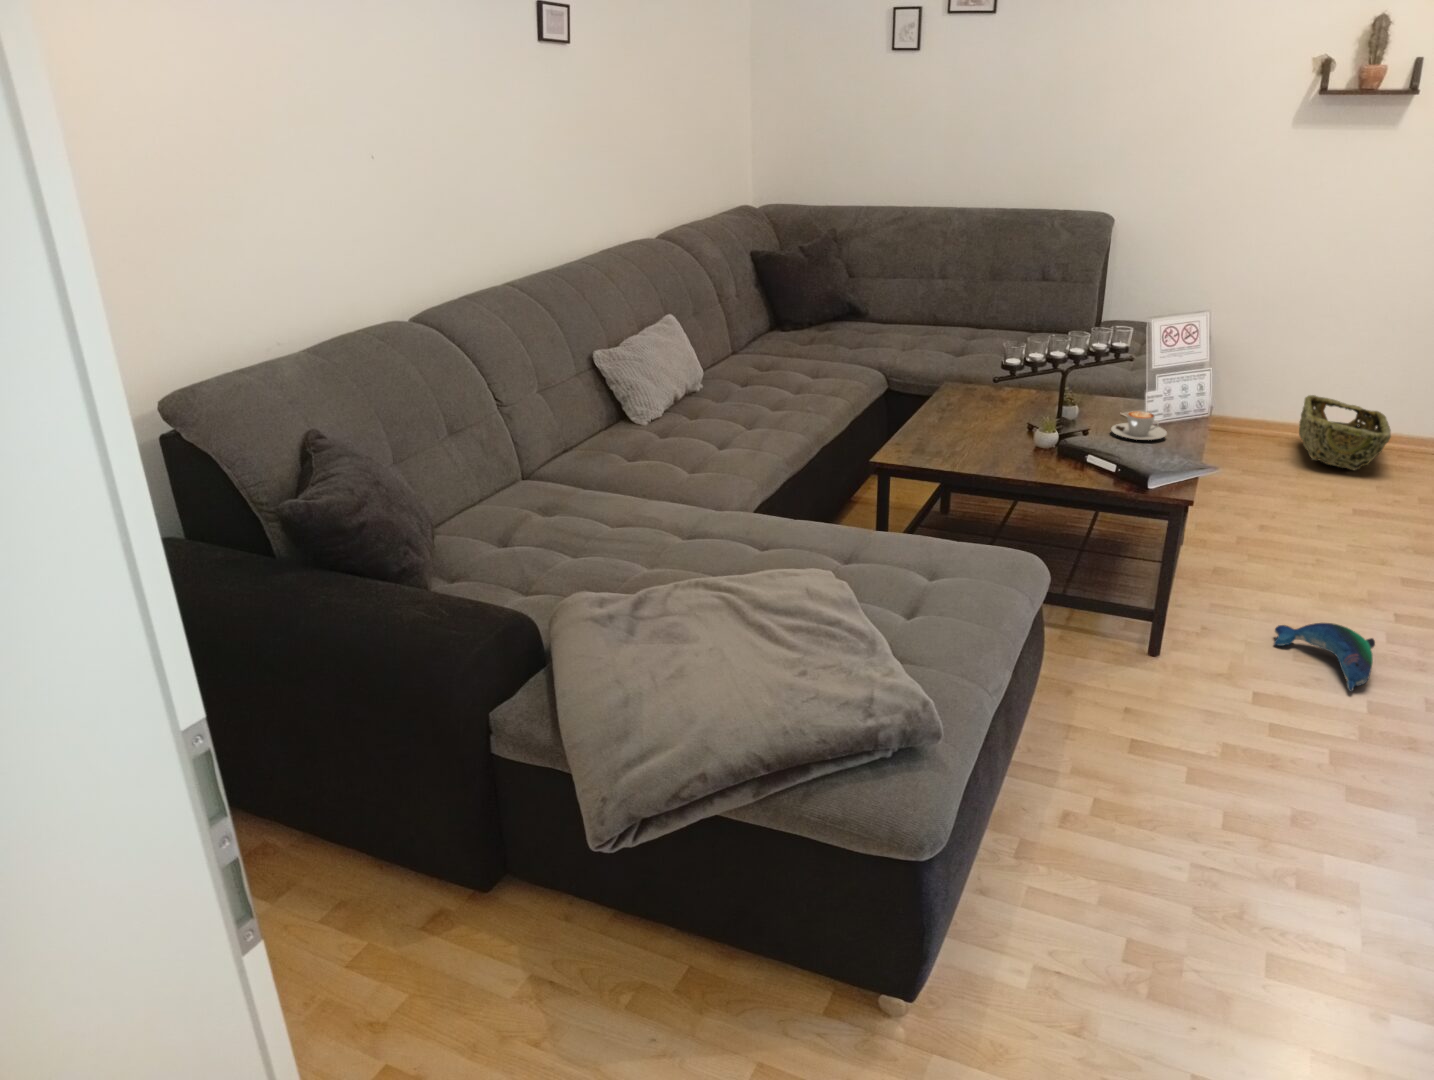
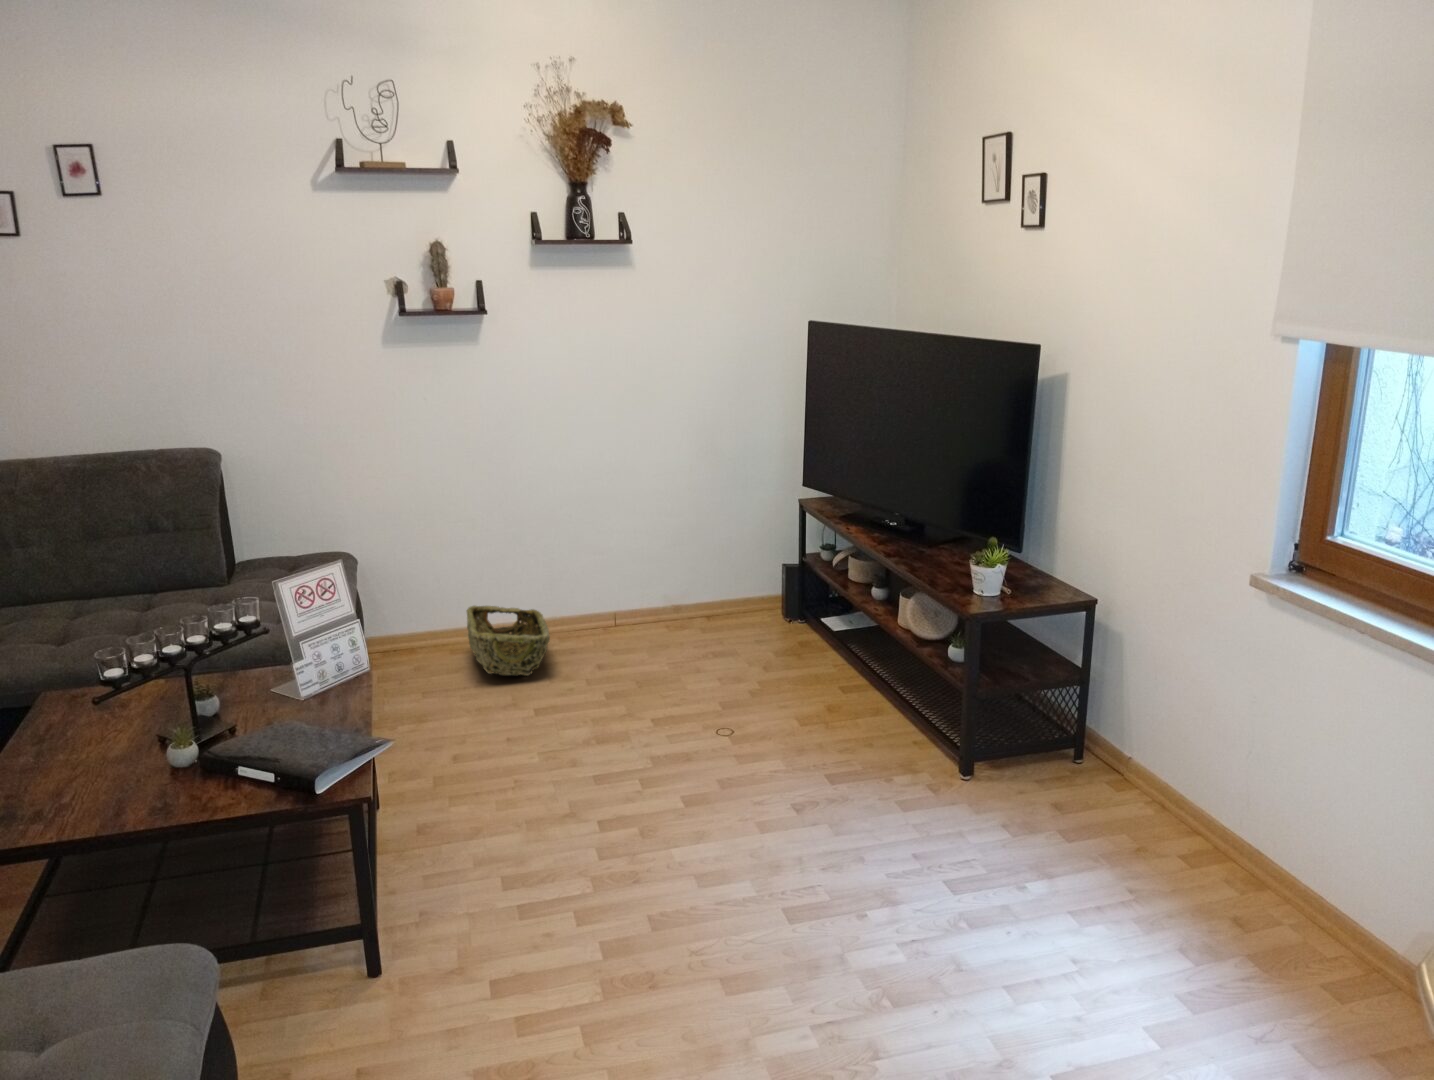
coffee cup: present [1111,411,1167,440] -> none [261,692,326,729]
plush toy: present [1274,623,1375,691] -> none [490,869,586,940]

